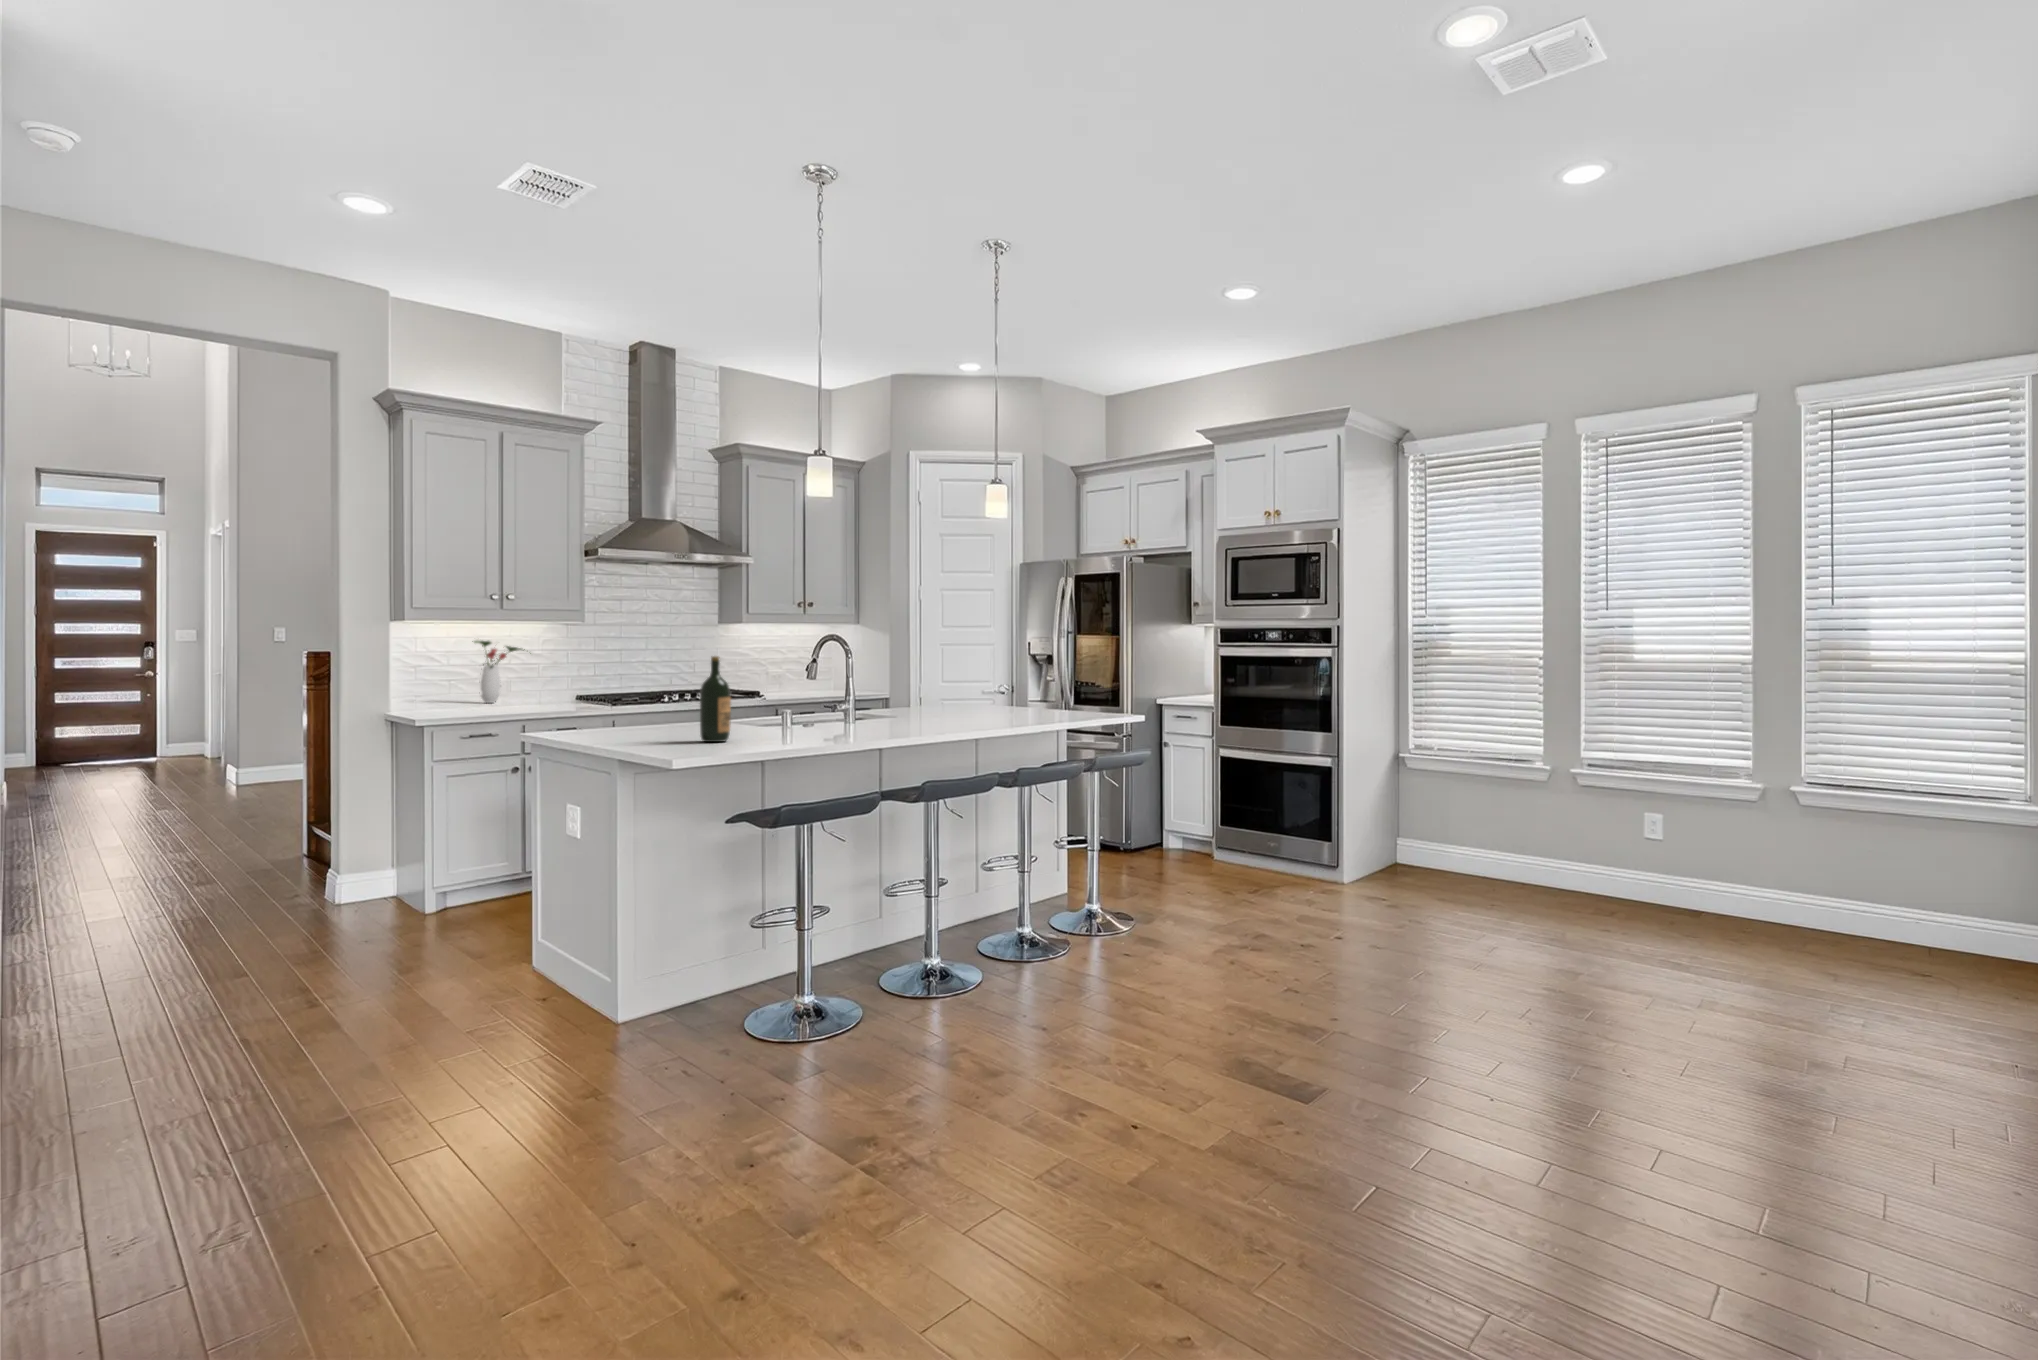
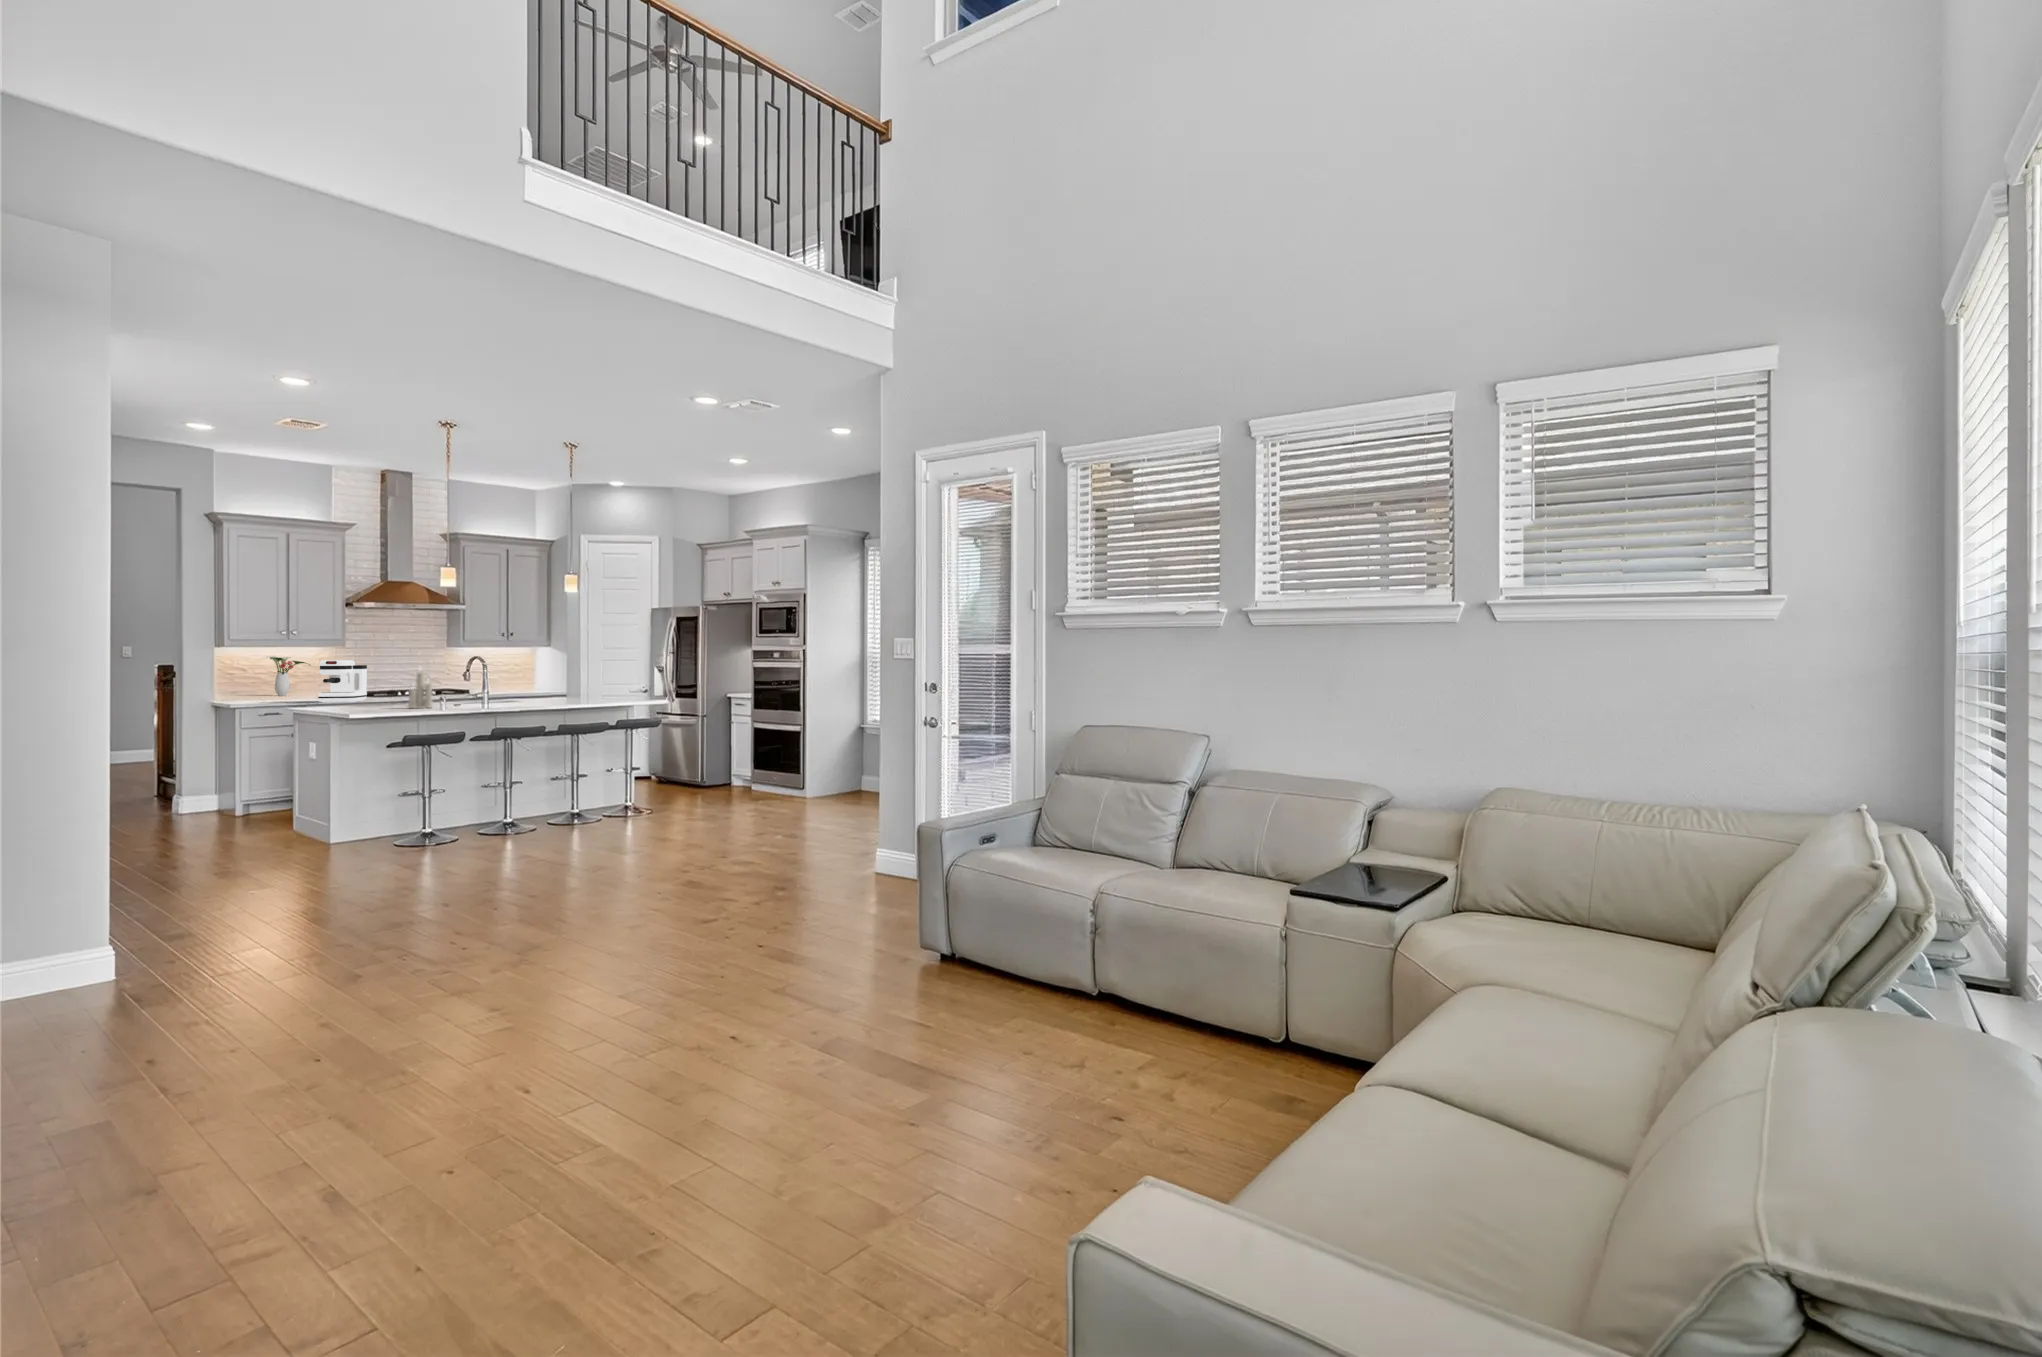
coffee maker: none [566,645,641,721] -> present [318,660,367,703]
candle: none [749,651,792,739] -> present [408,671,433,708]
wine bottle: present [700,656,731,742] -> none [377,666,395,709]

